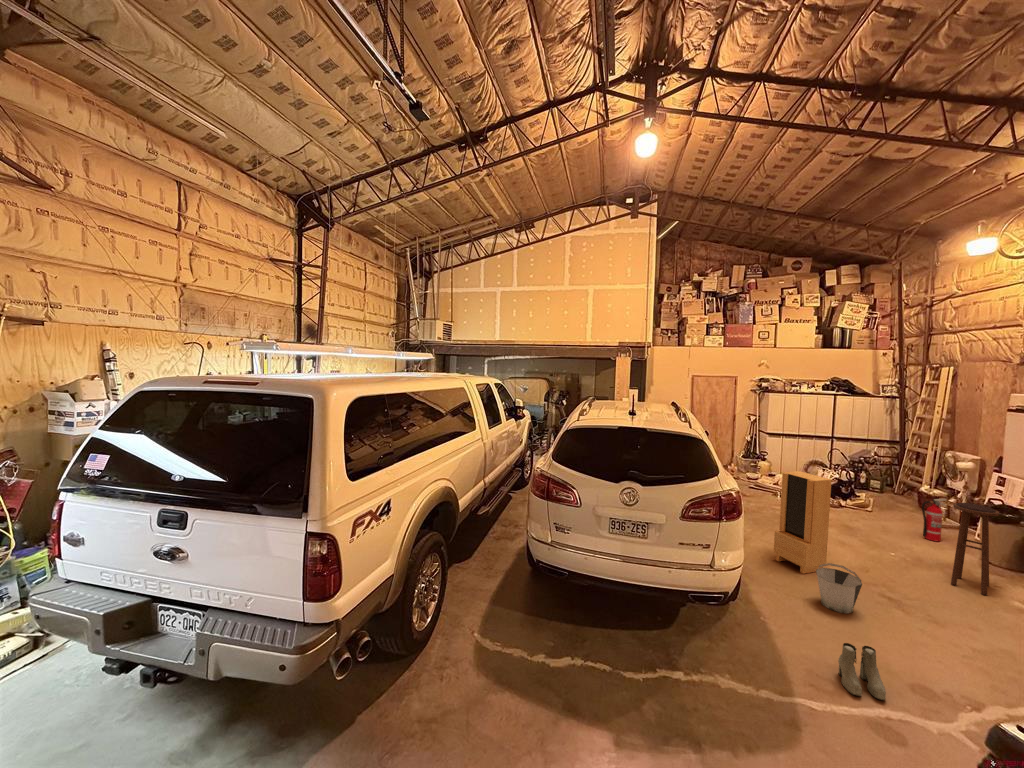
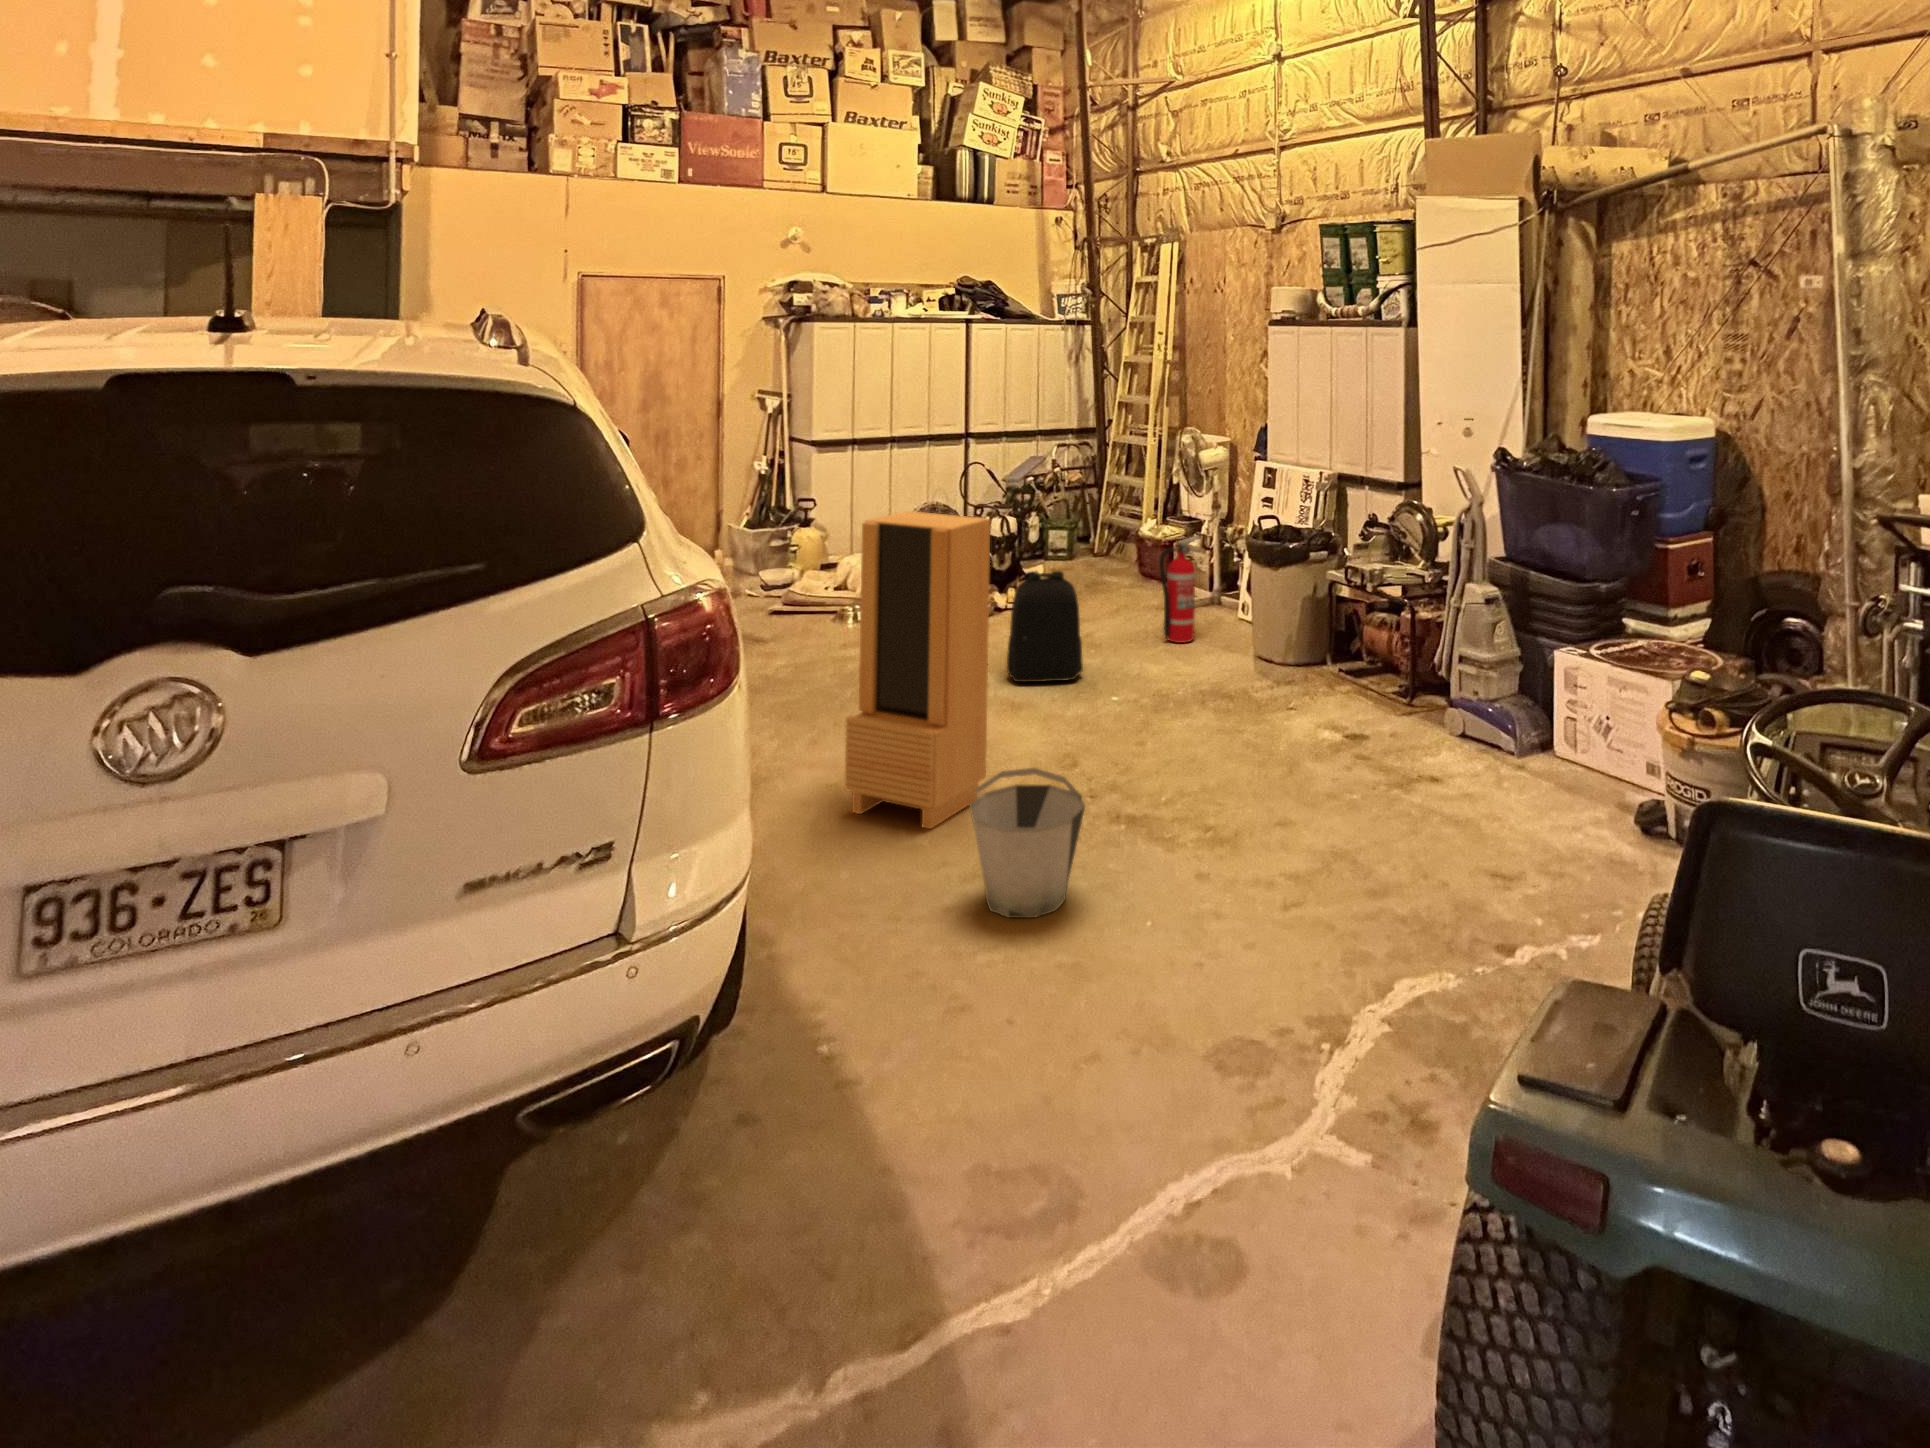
backpack: none [842,498,877,542] -> present [1007,571,1083,682]
stool: present [951,503,999,595] -> none [1230,528,1304,740]
boots: present [838,643,886,700] -> none [1063,1004,1191,1199]

